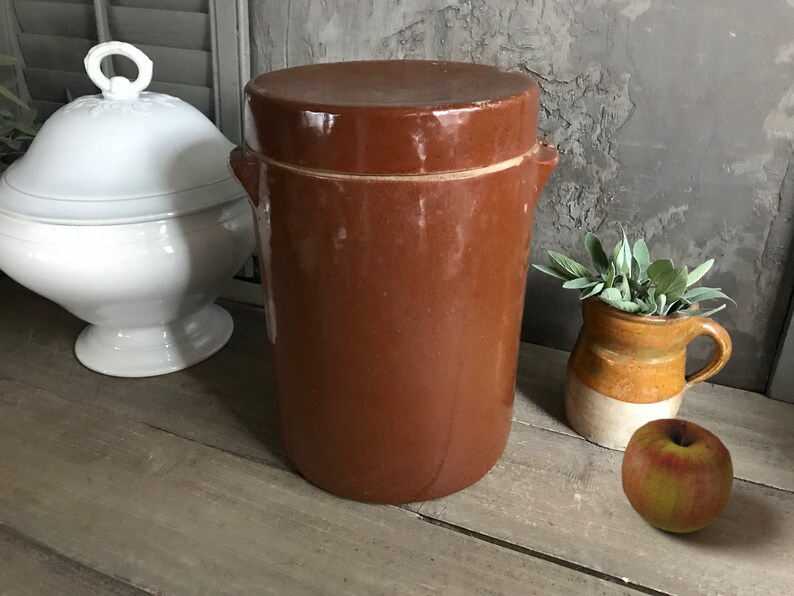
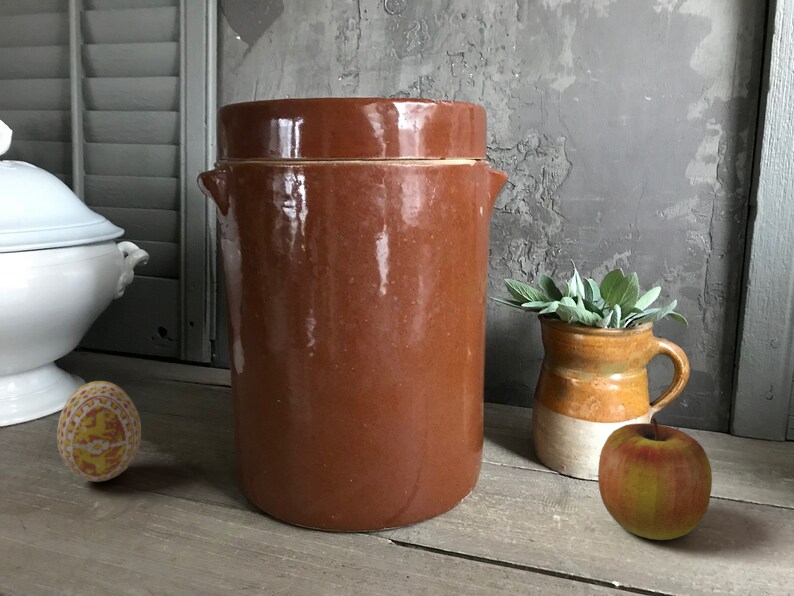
decorative egg: none [105,339,183,430] -> present [57,381,141,482]

